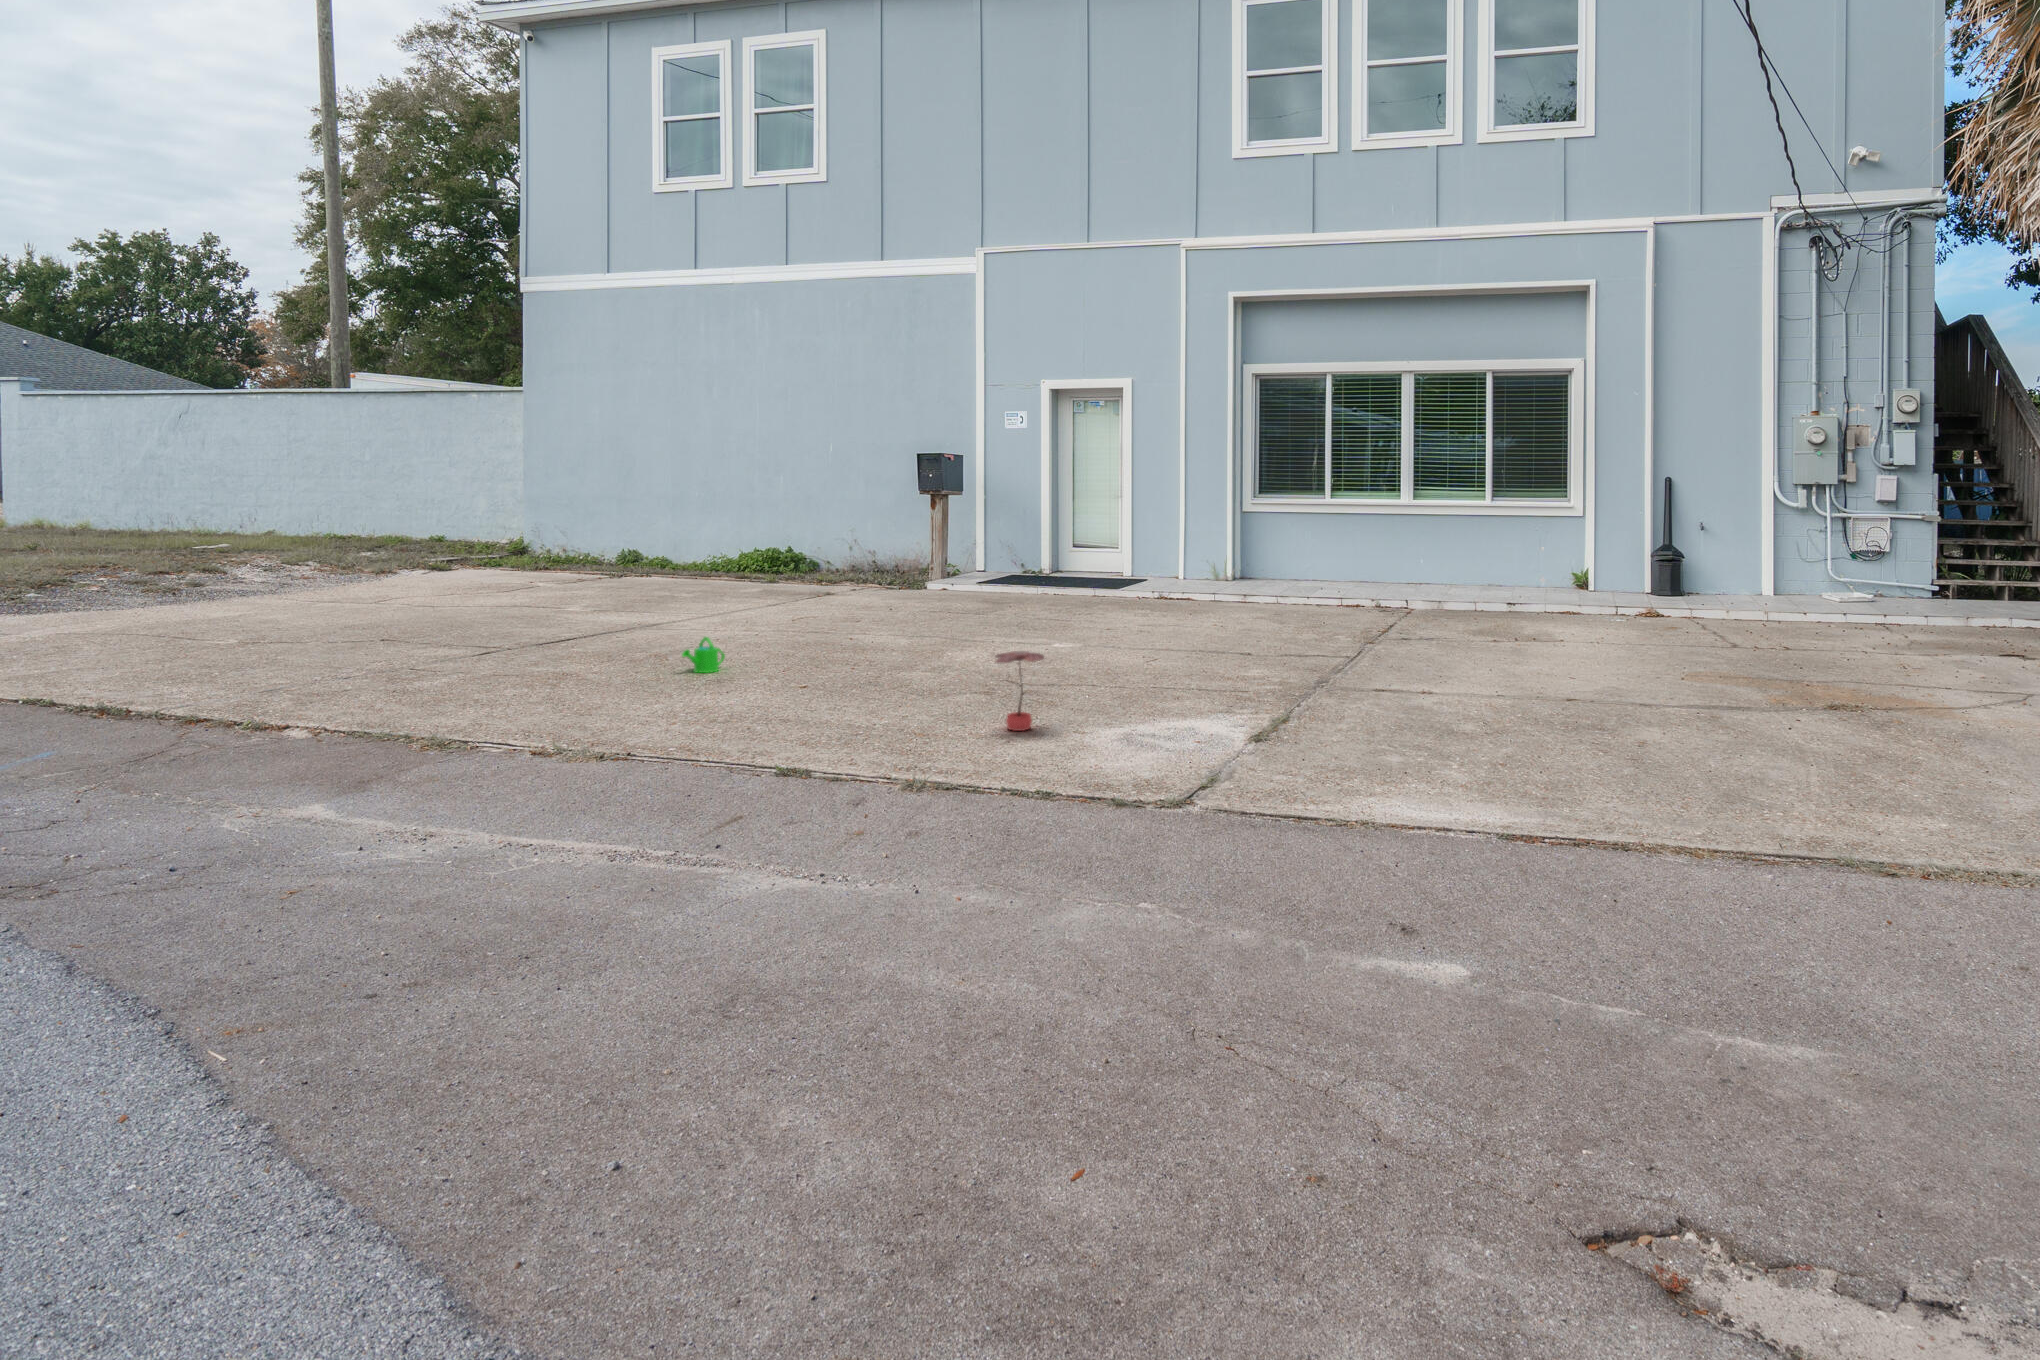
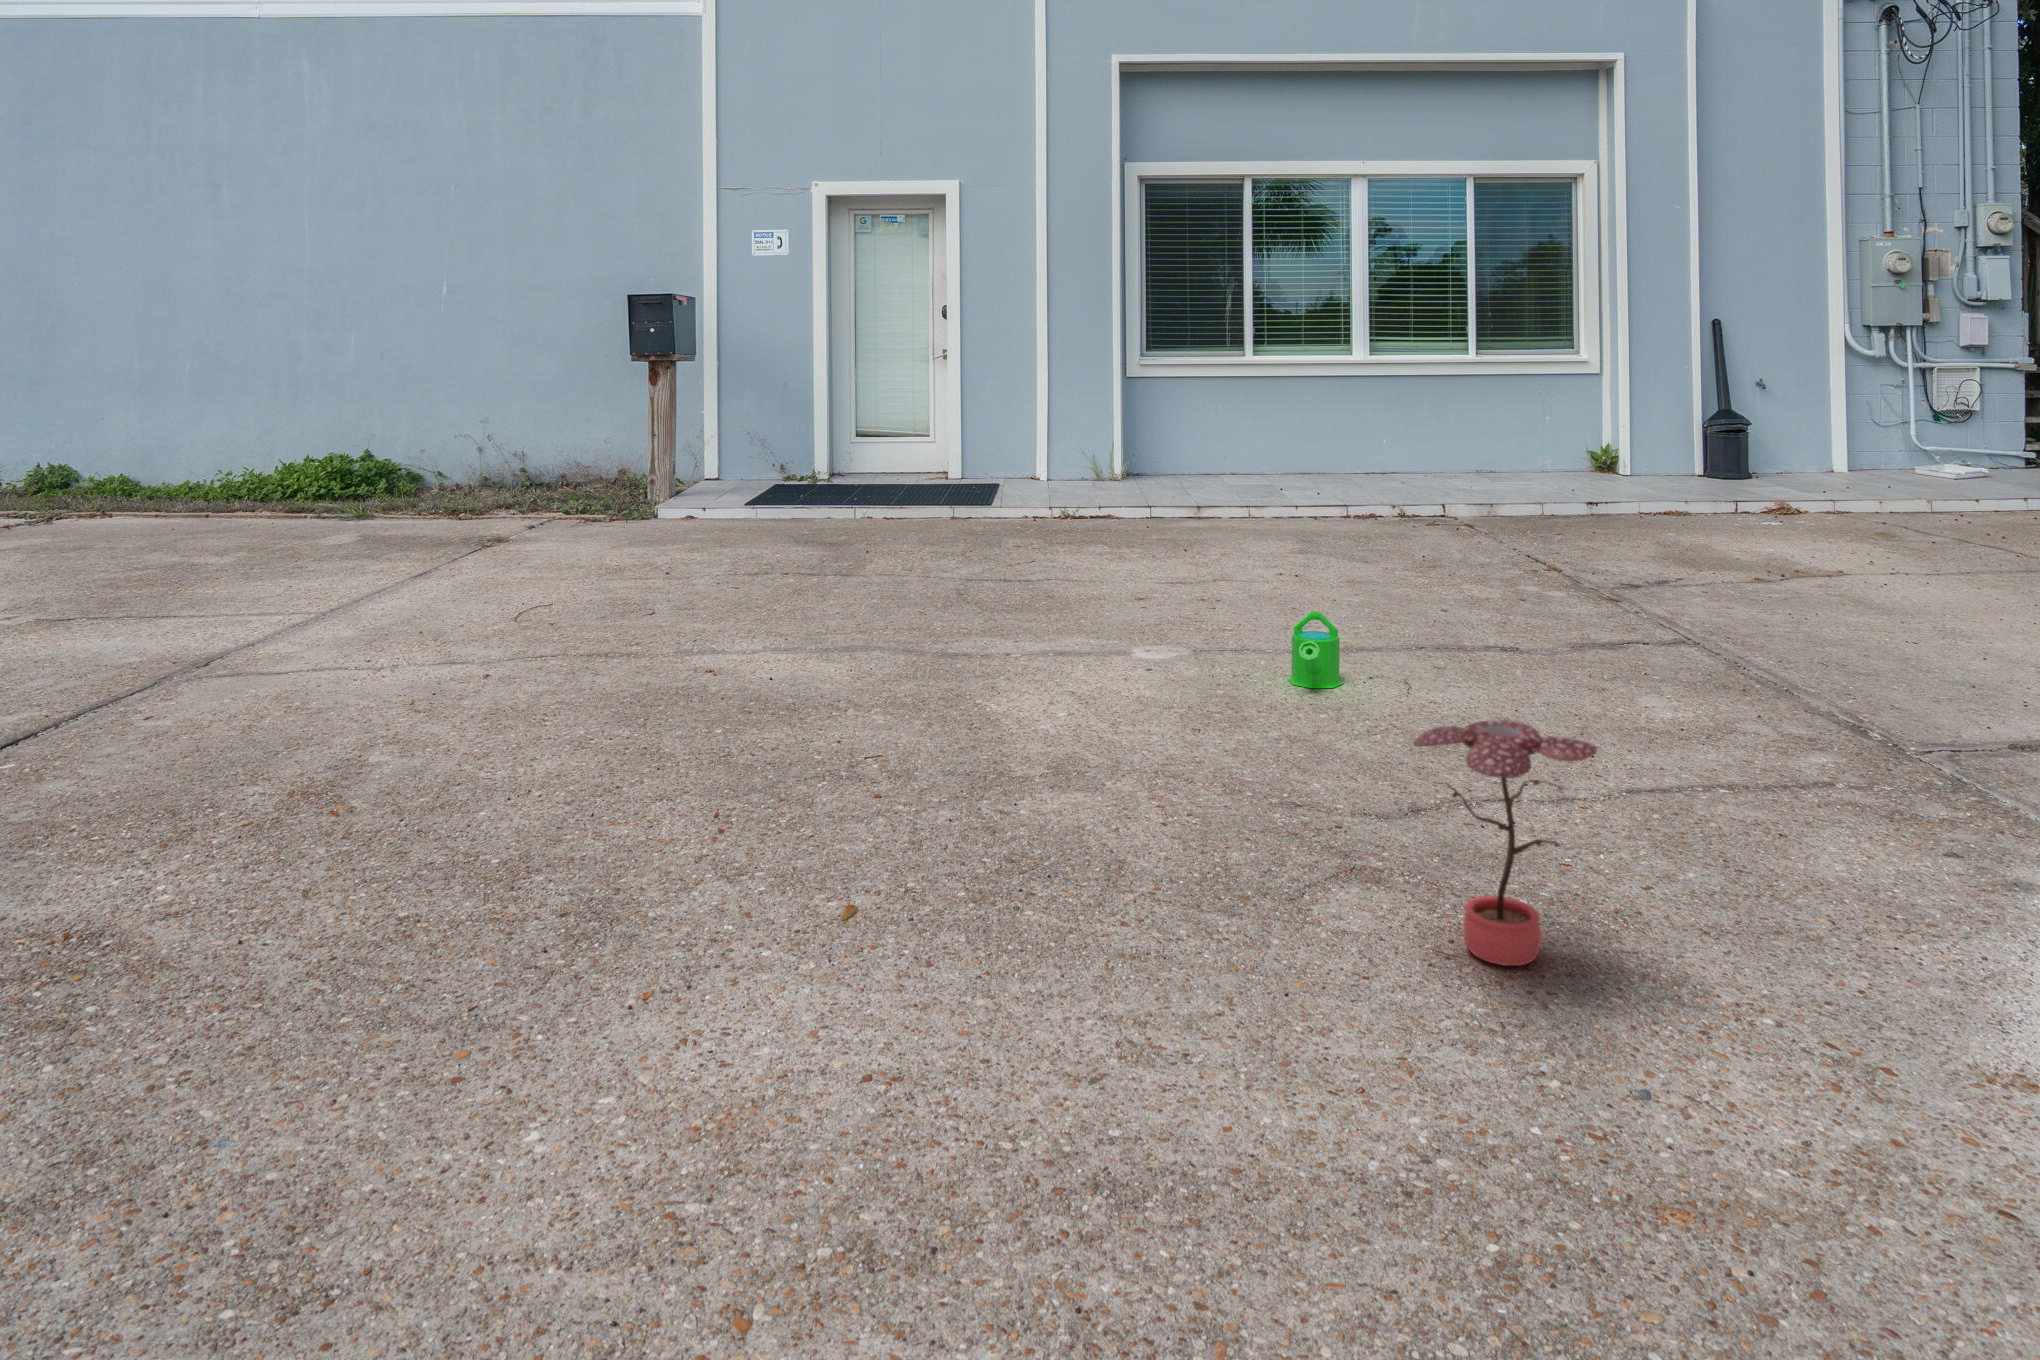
watering can: present [682,637,725,673] -> present [1288,612,1343,688]

